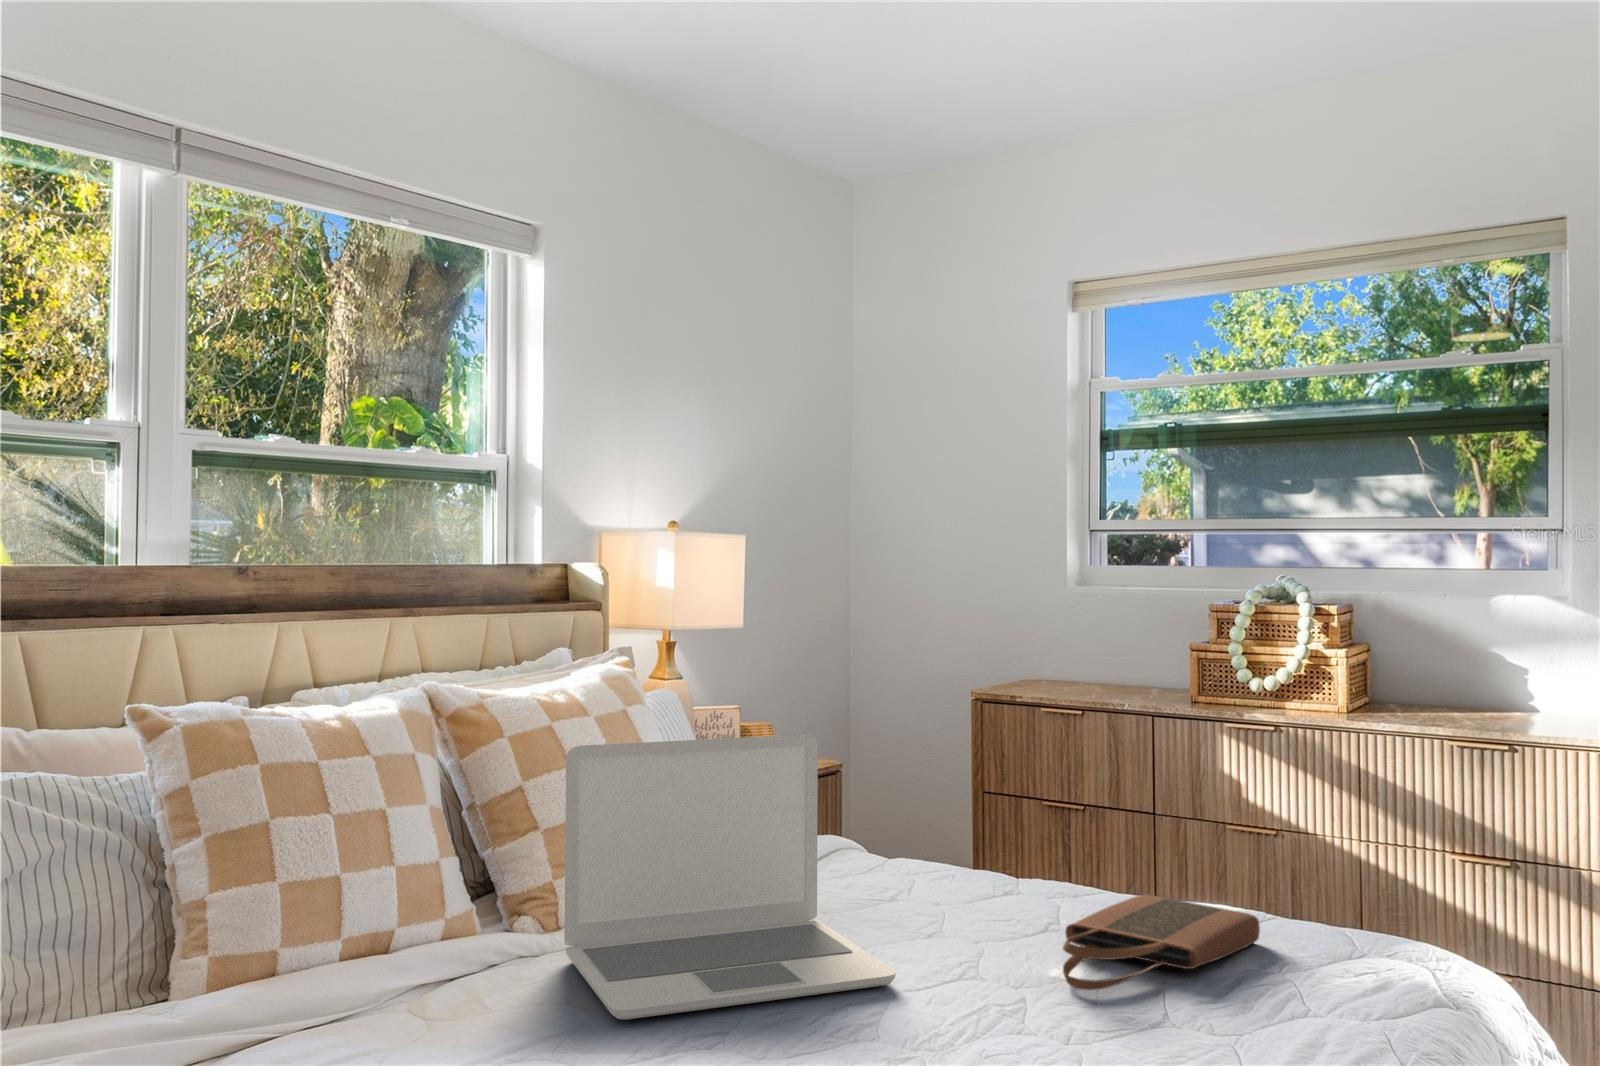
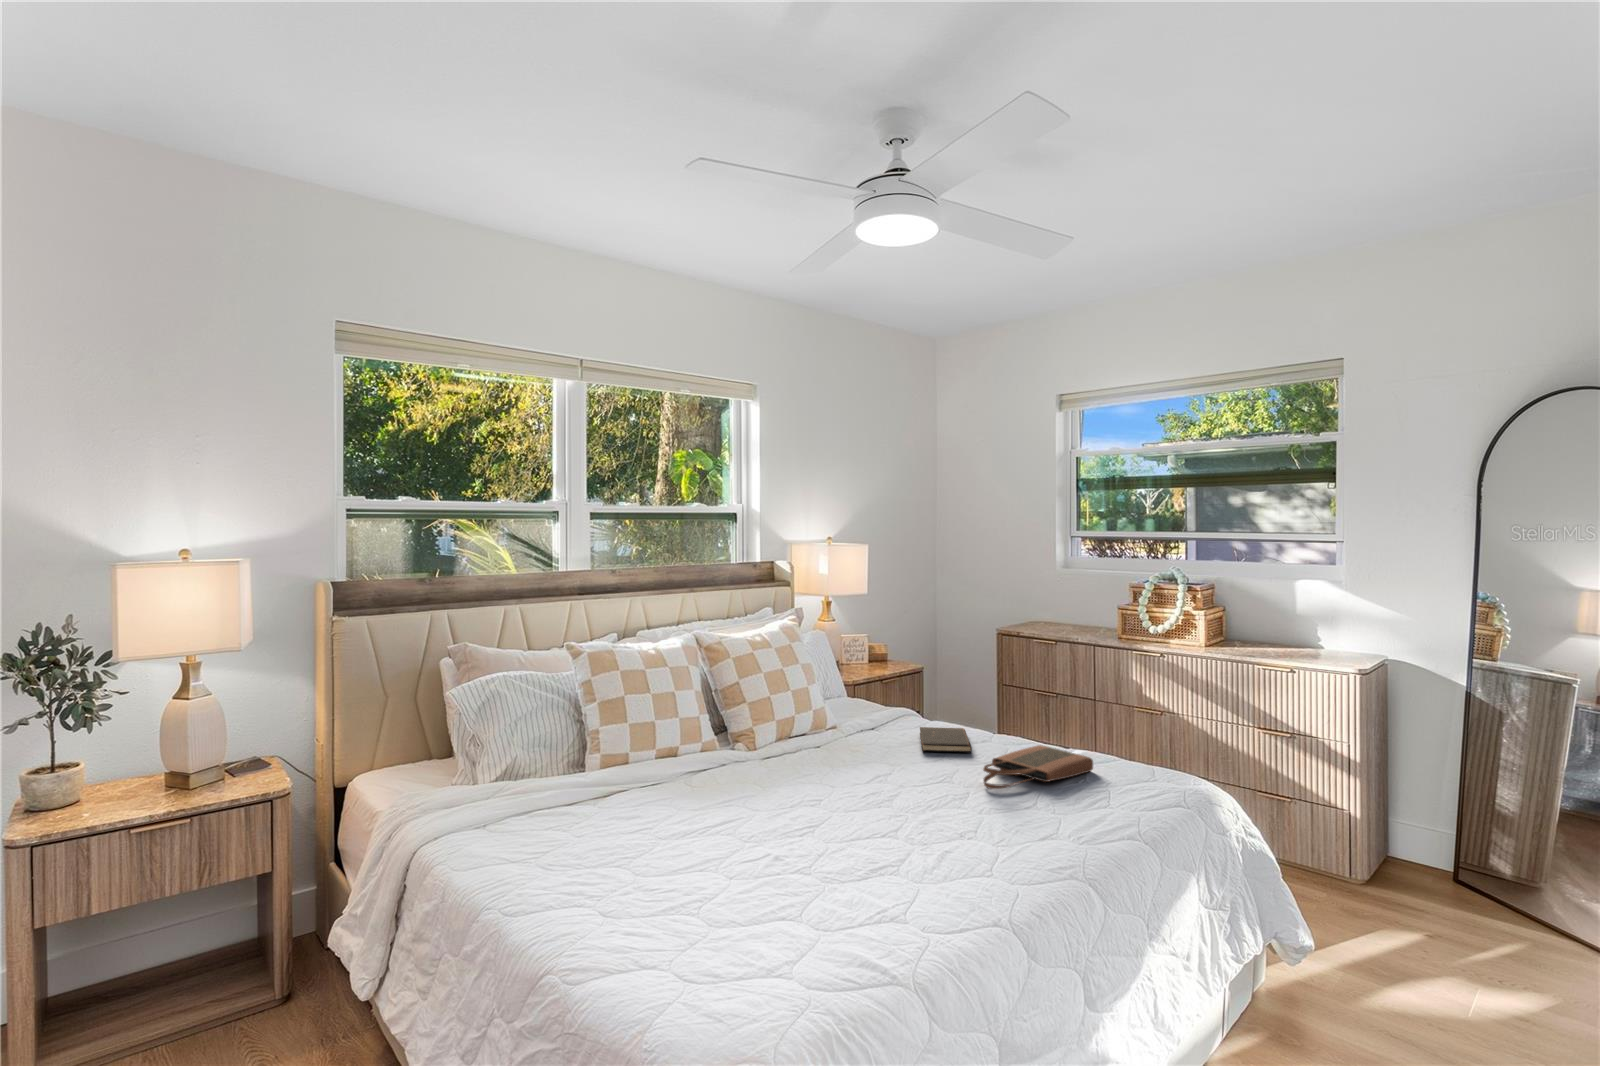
laptop: present [564,734,896,1020] -> none [754,662,903,790]
hardcover book: none [891,868,1009,917] -> present [920,727,972,753]

